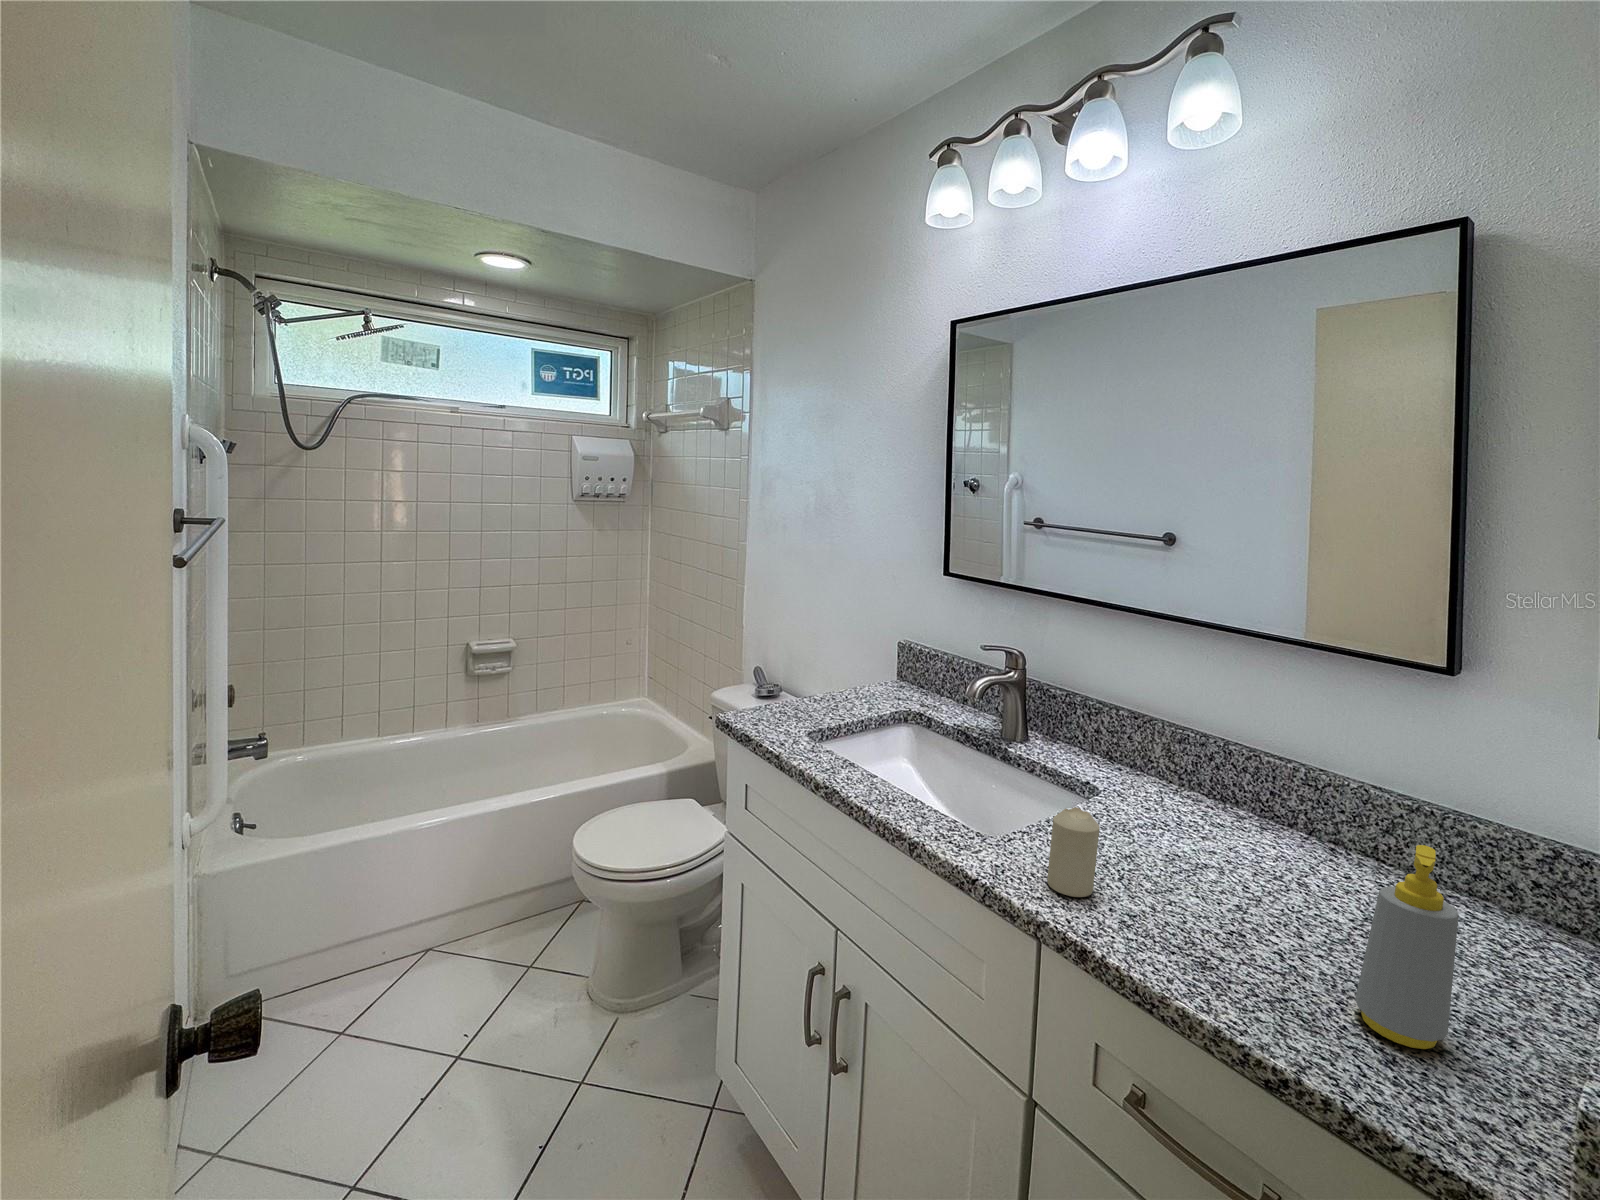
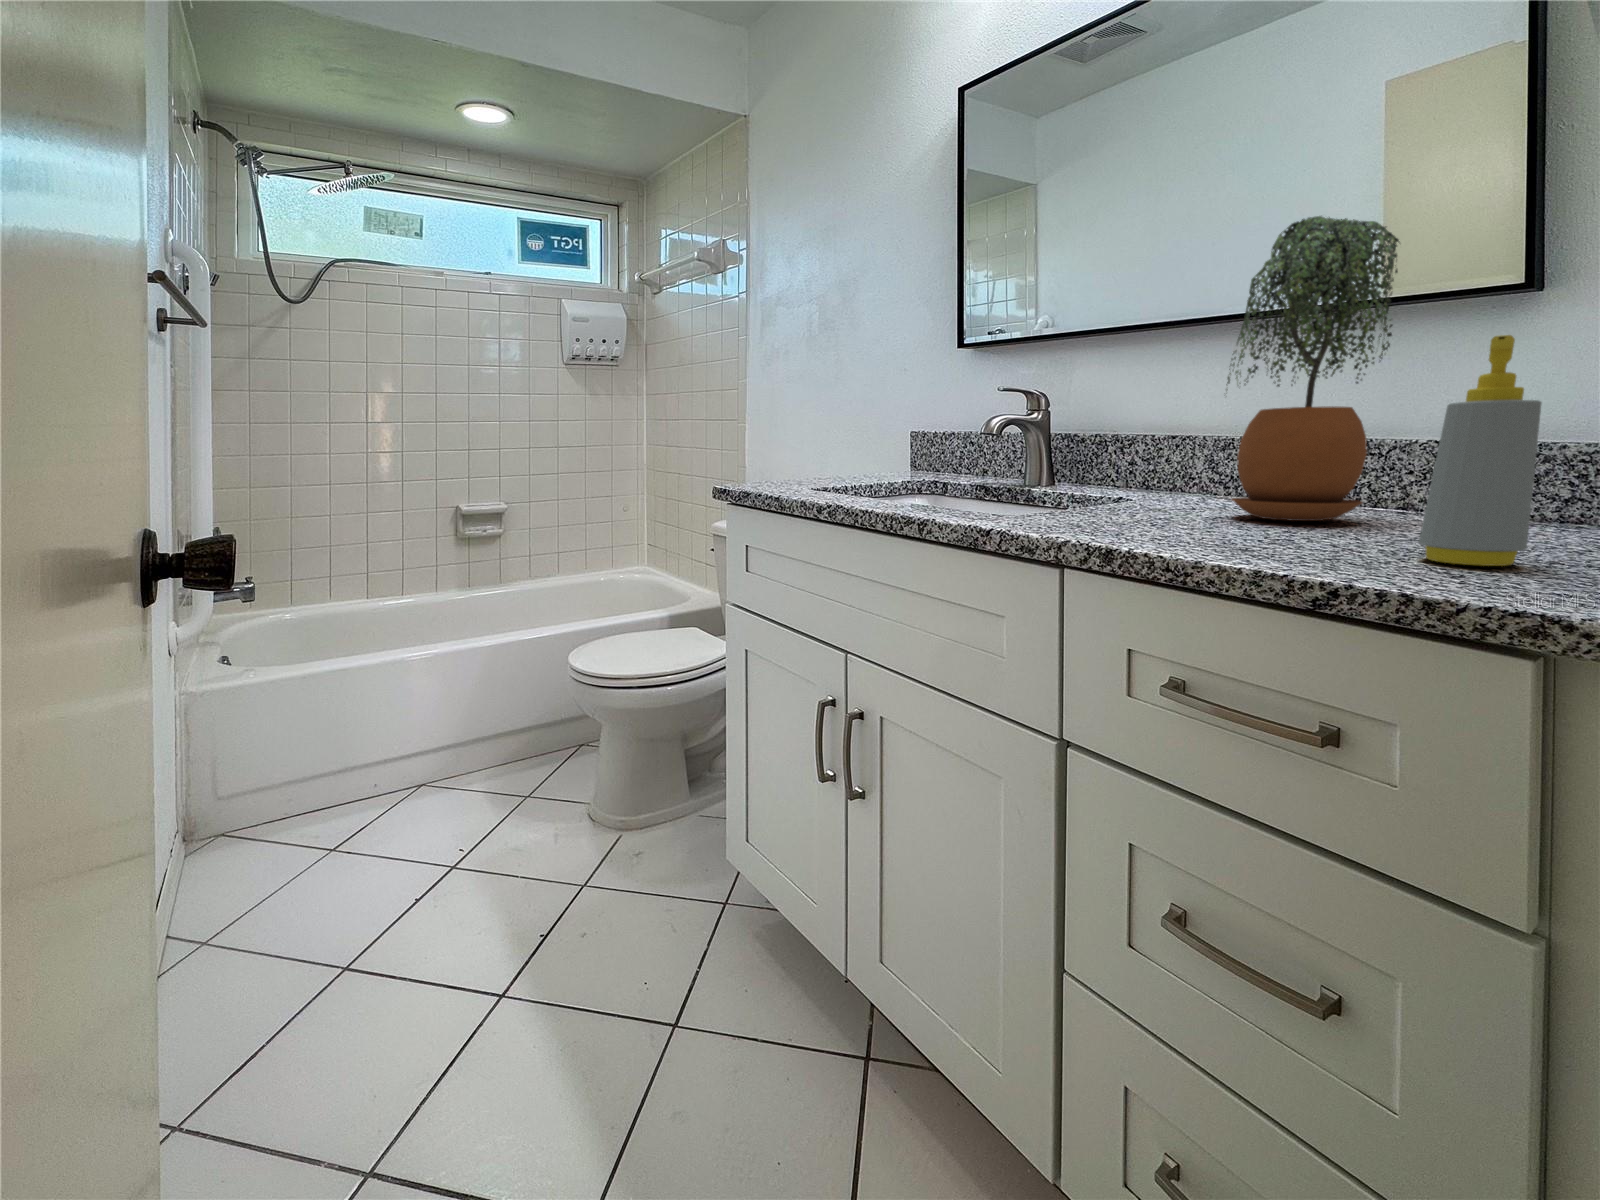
potted plant: none [1183,614,1337,883] -> present [1227,216,1399,521]
candle: present [1047,807,1100,897] -> none [1069,437,1126,528]

